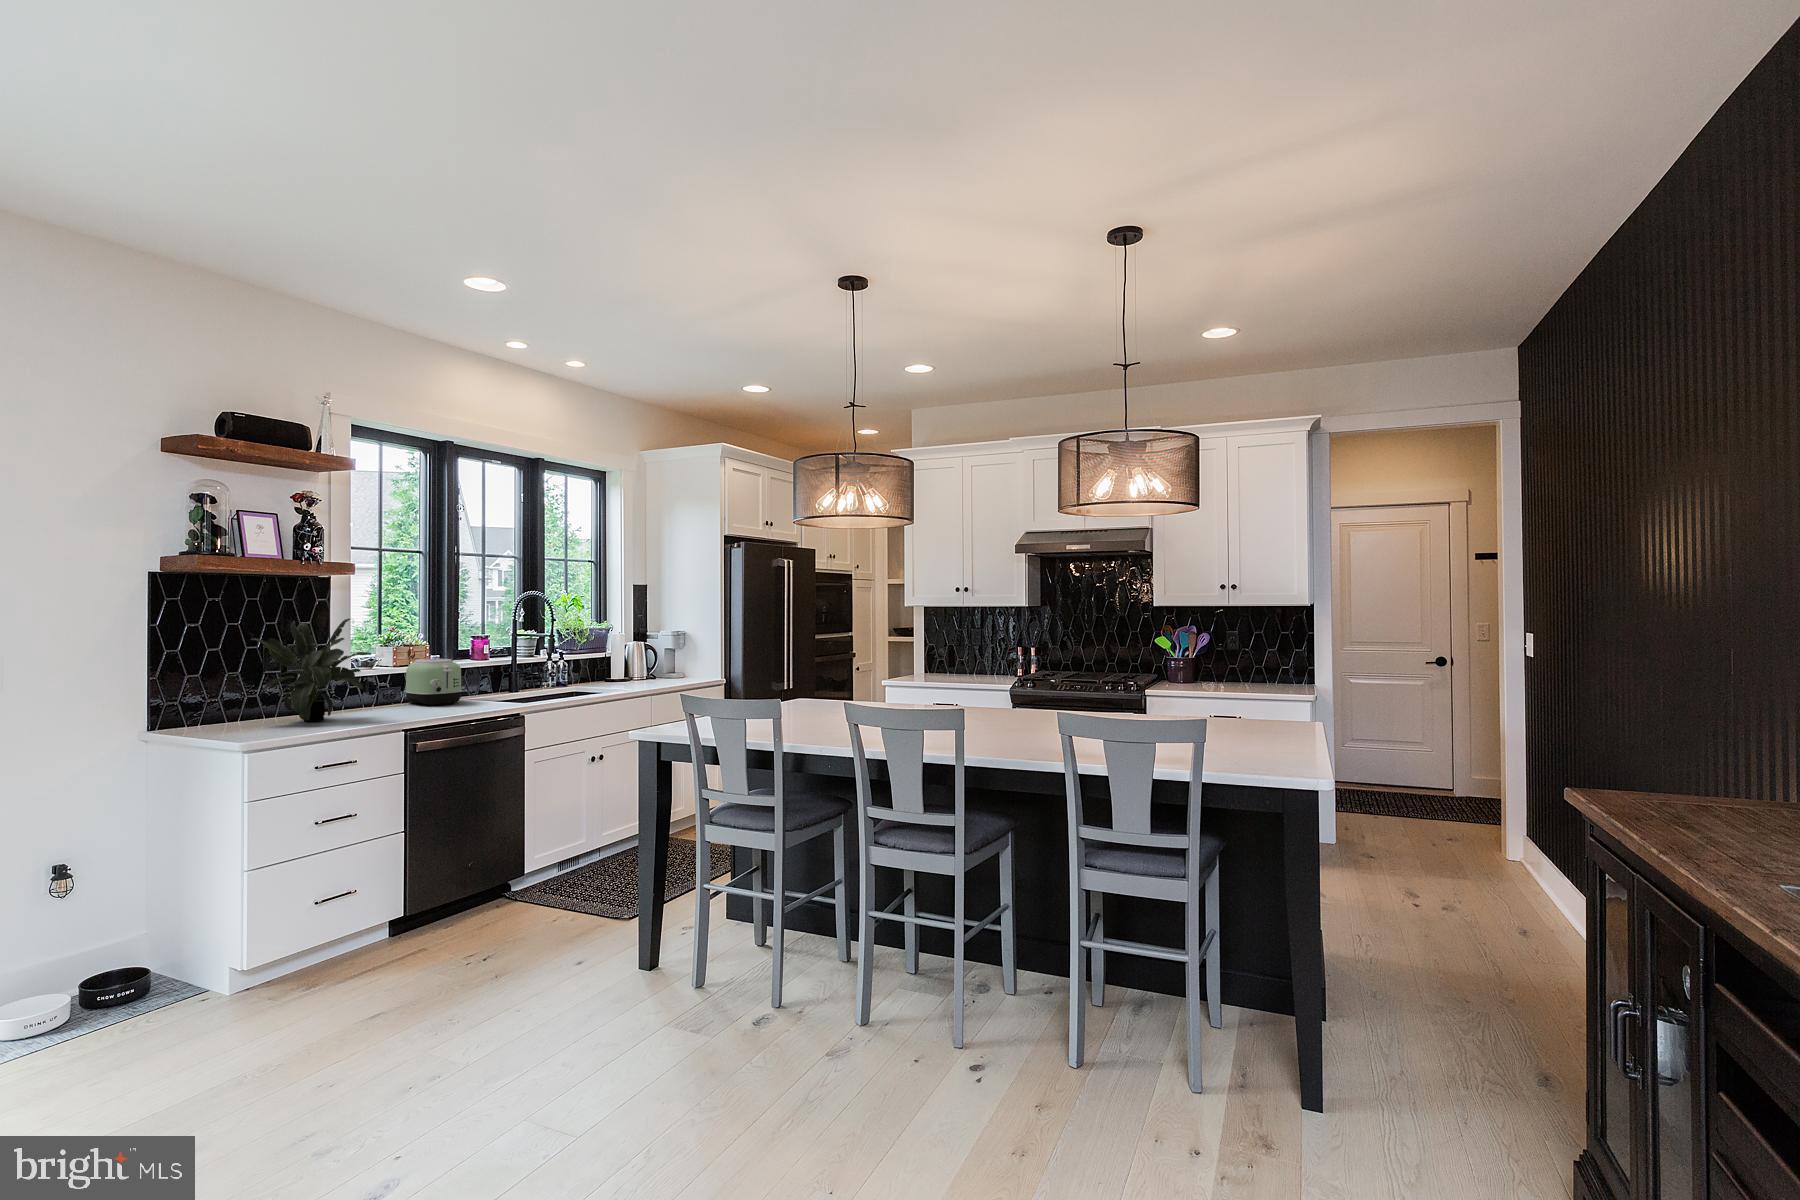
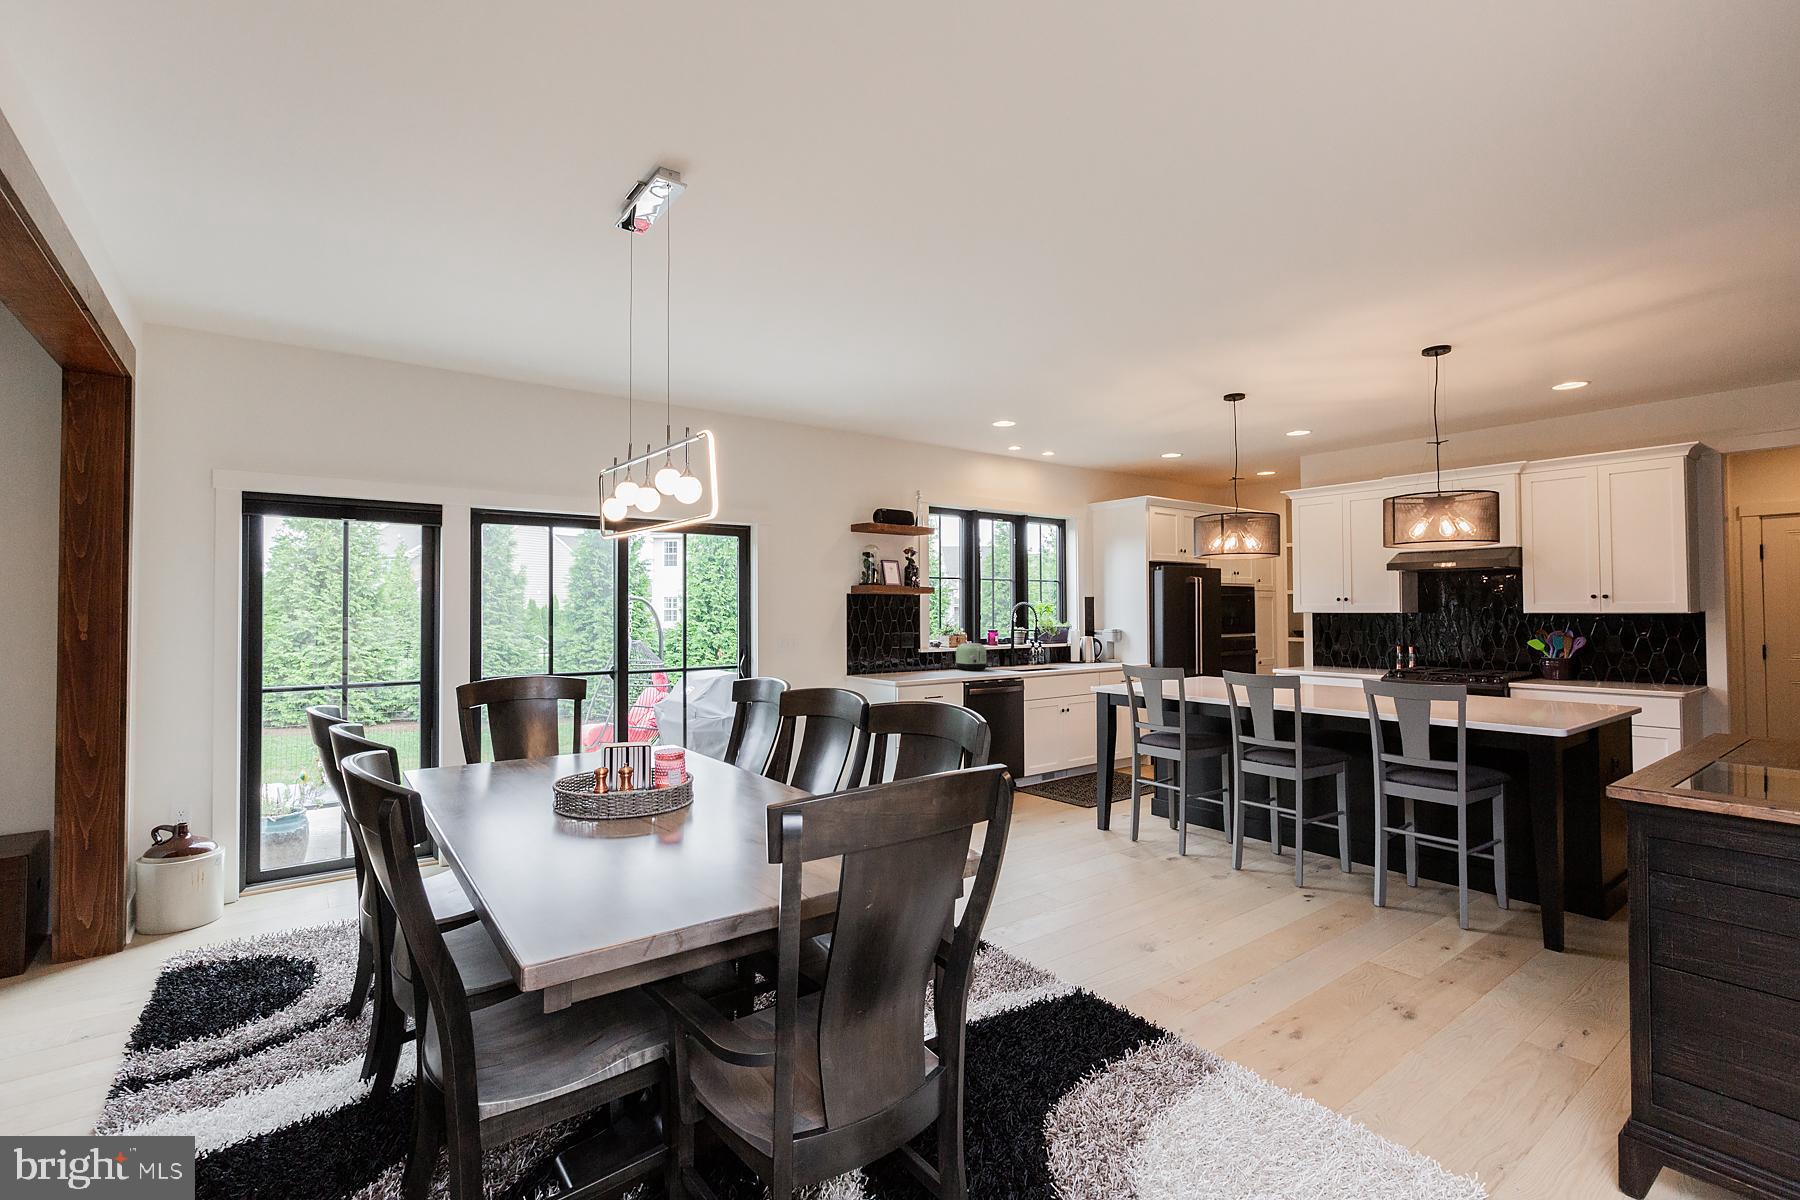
potted plant: present [251,619,371,722] -> none [889,618,945,675]

